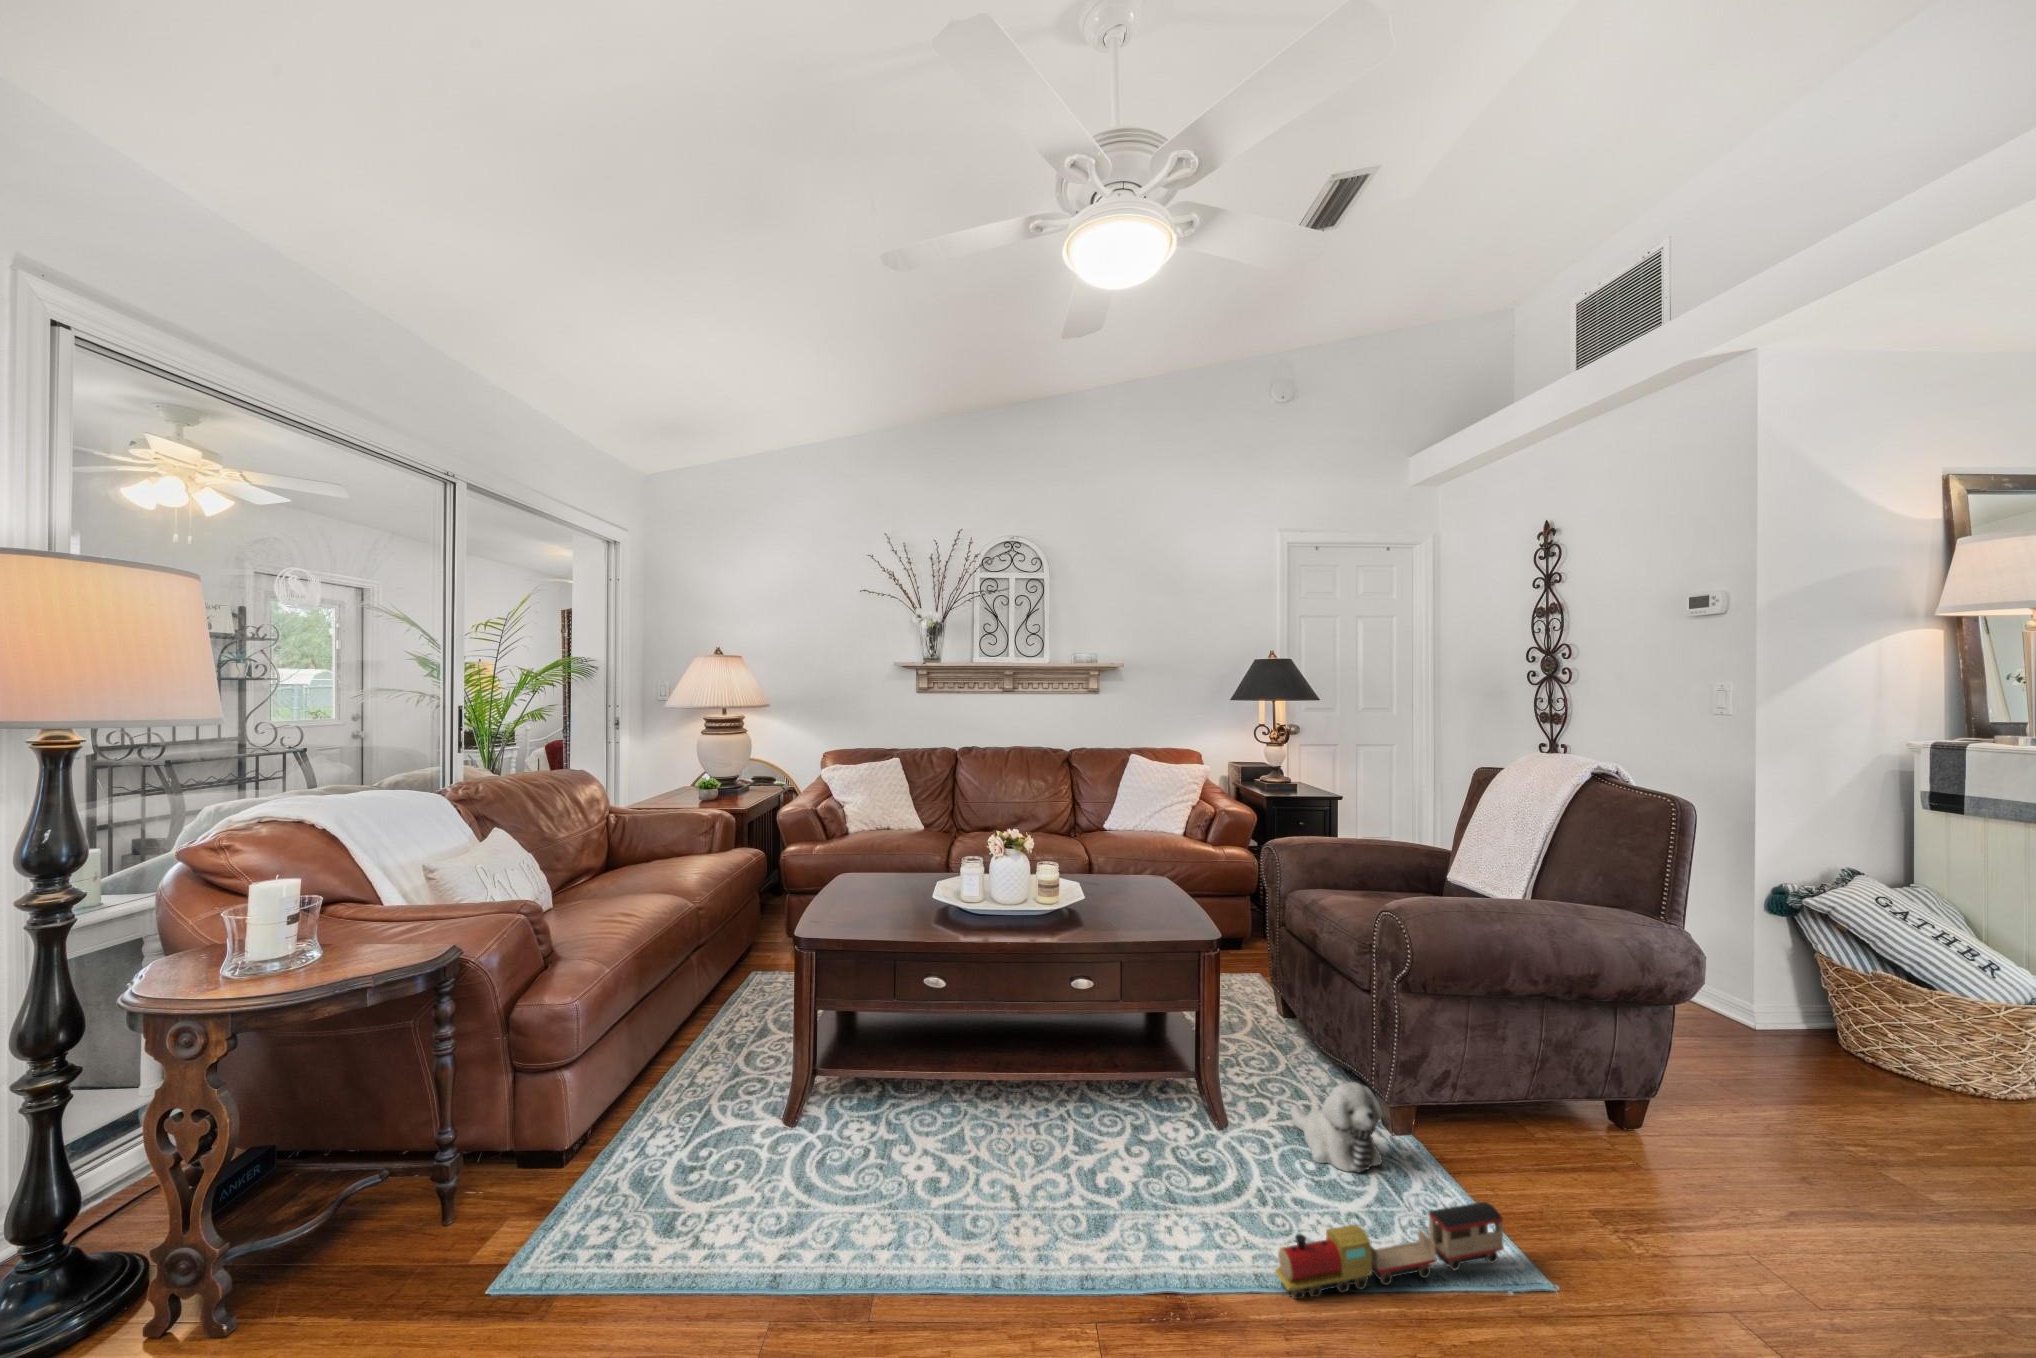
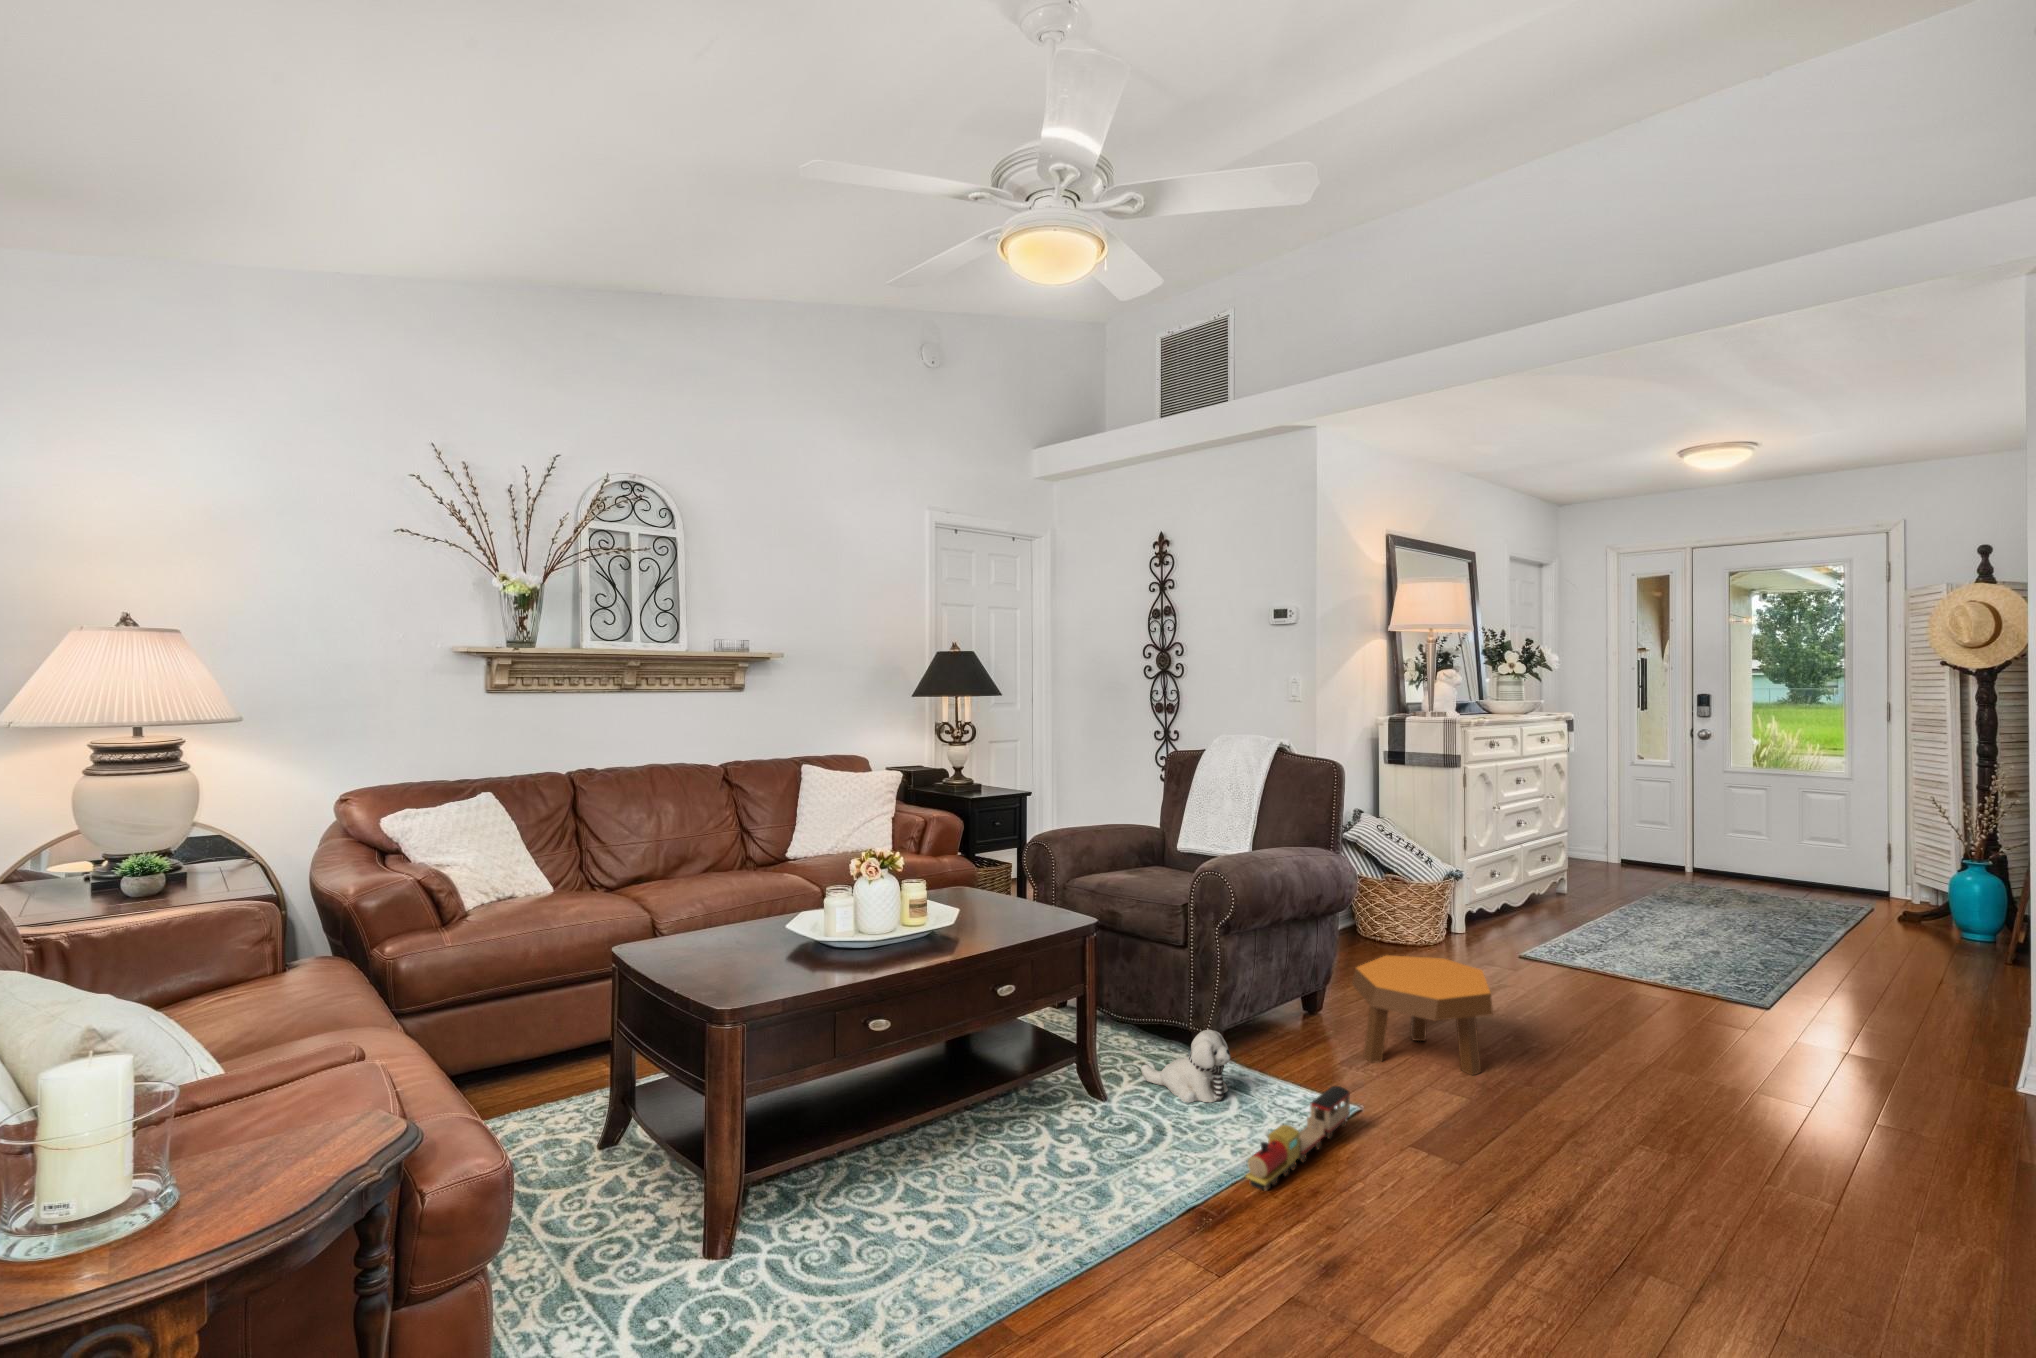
footstool: none [1638,1053,1895,1272] -> present [1352,956,1493,1075]

